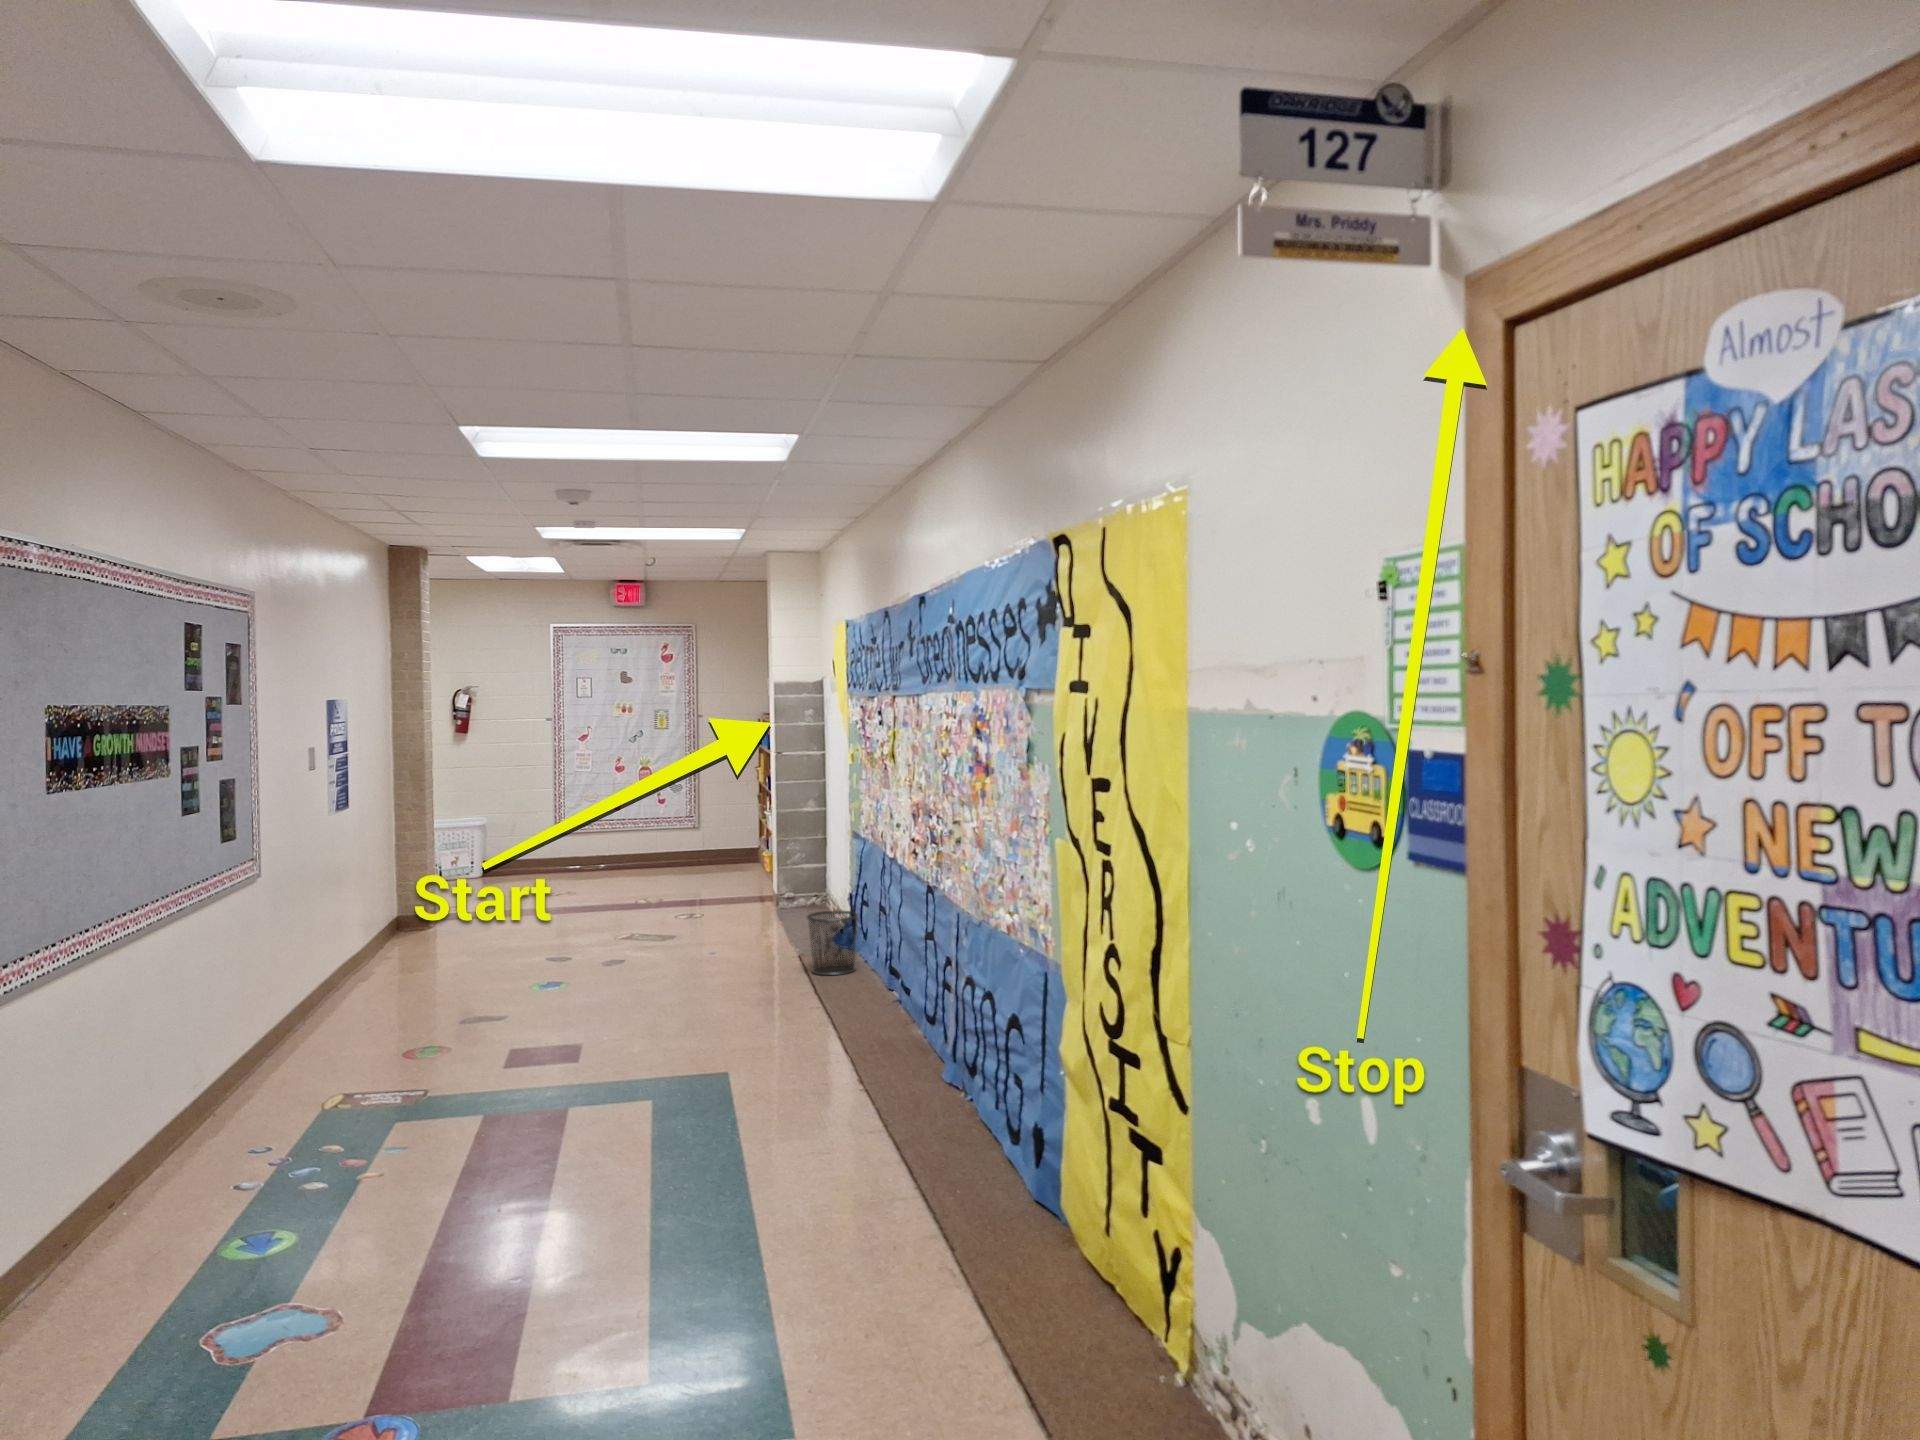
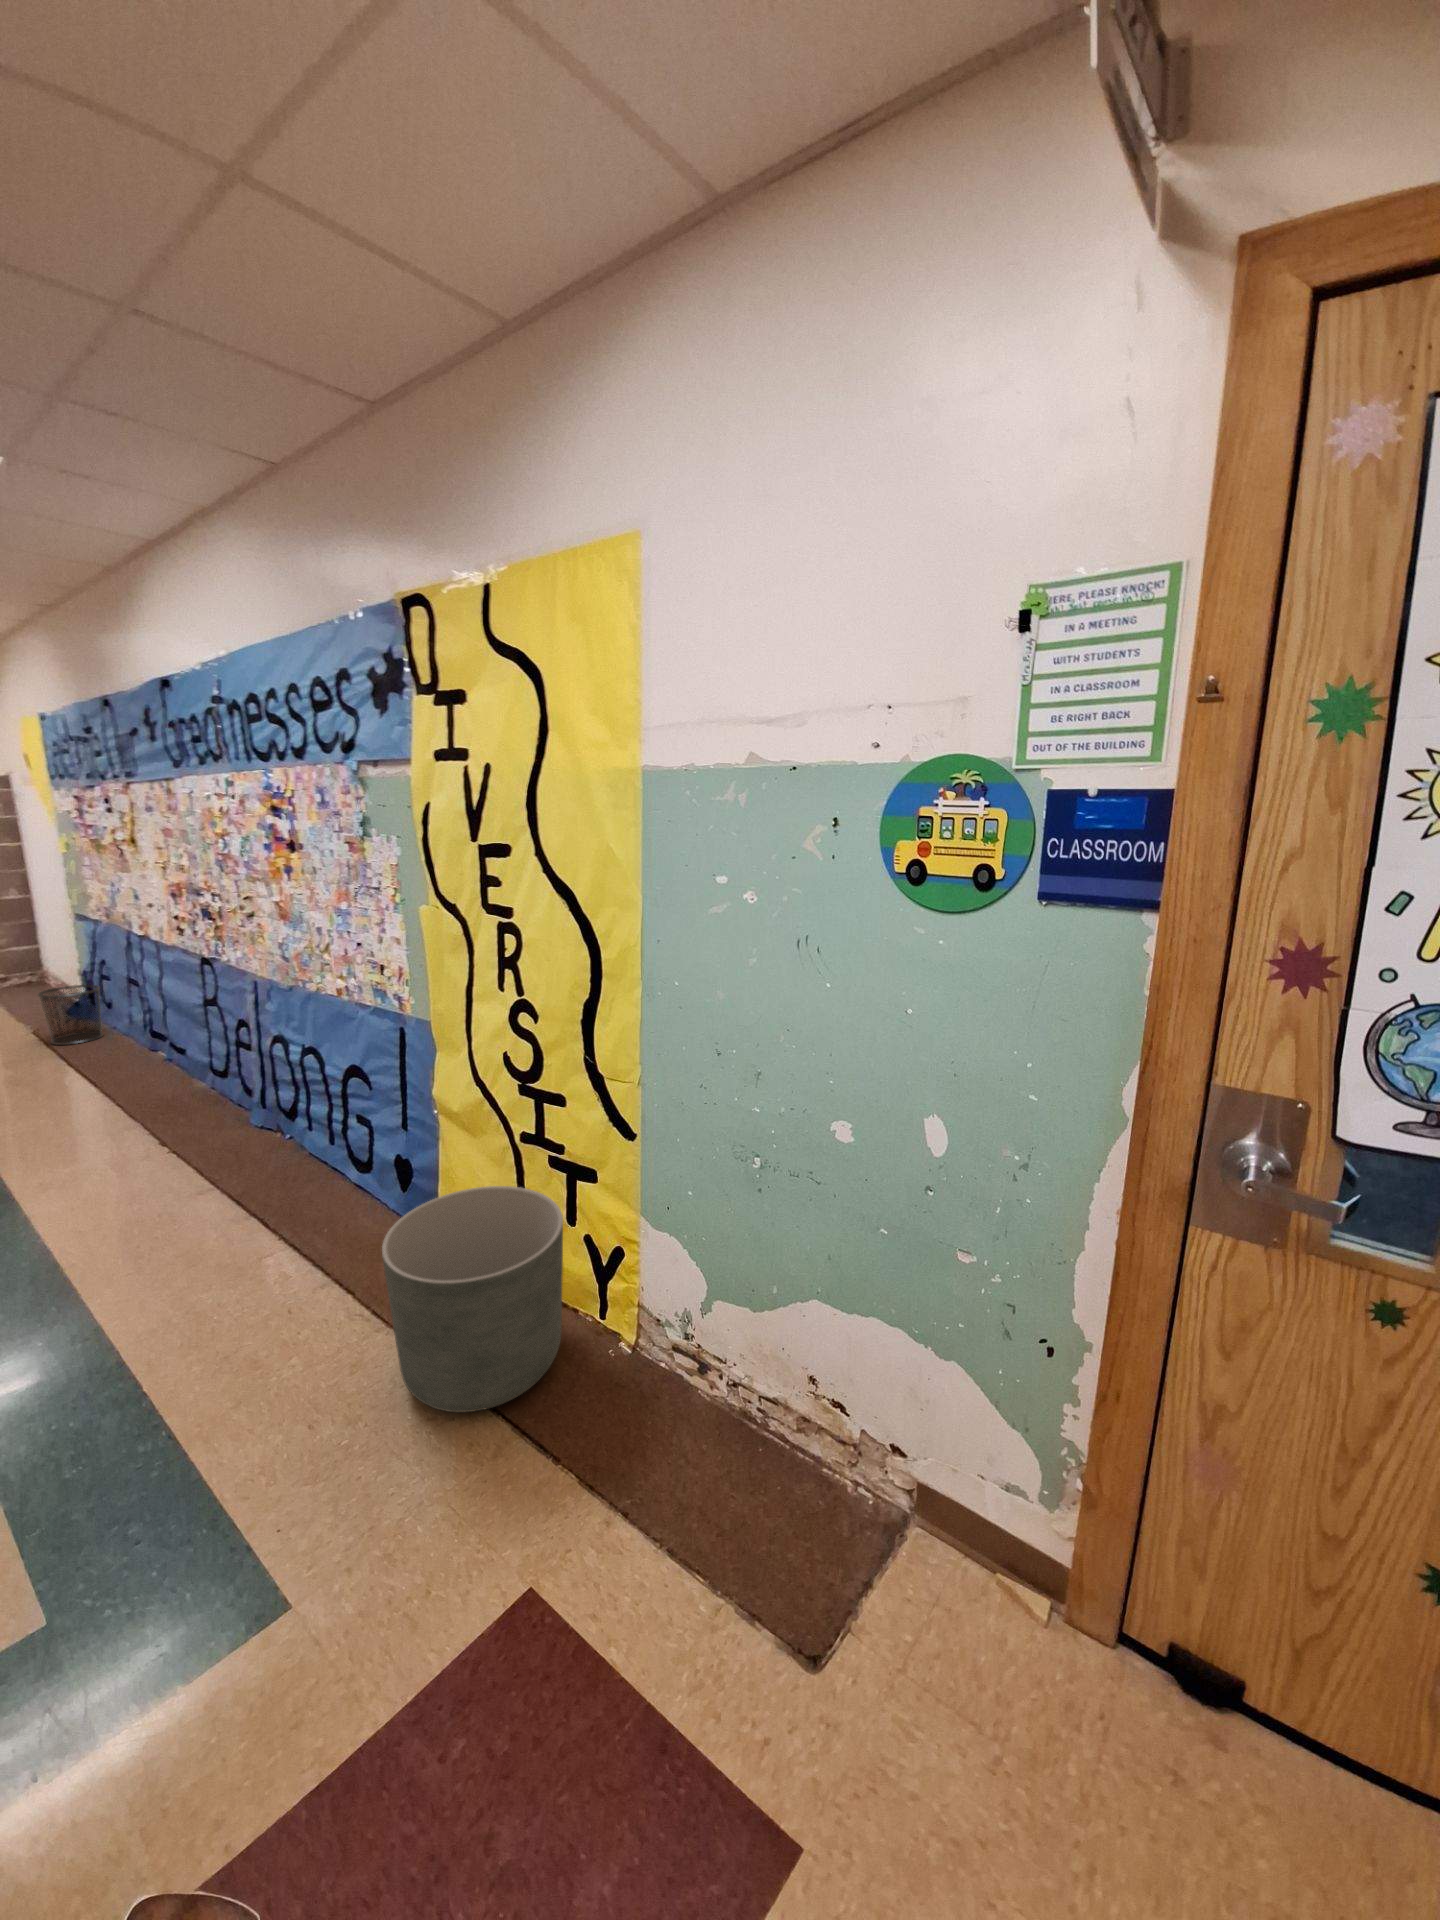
planter: none [942,1150,1122,1372] -> present [382,1186,563,1413]

